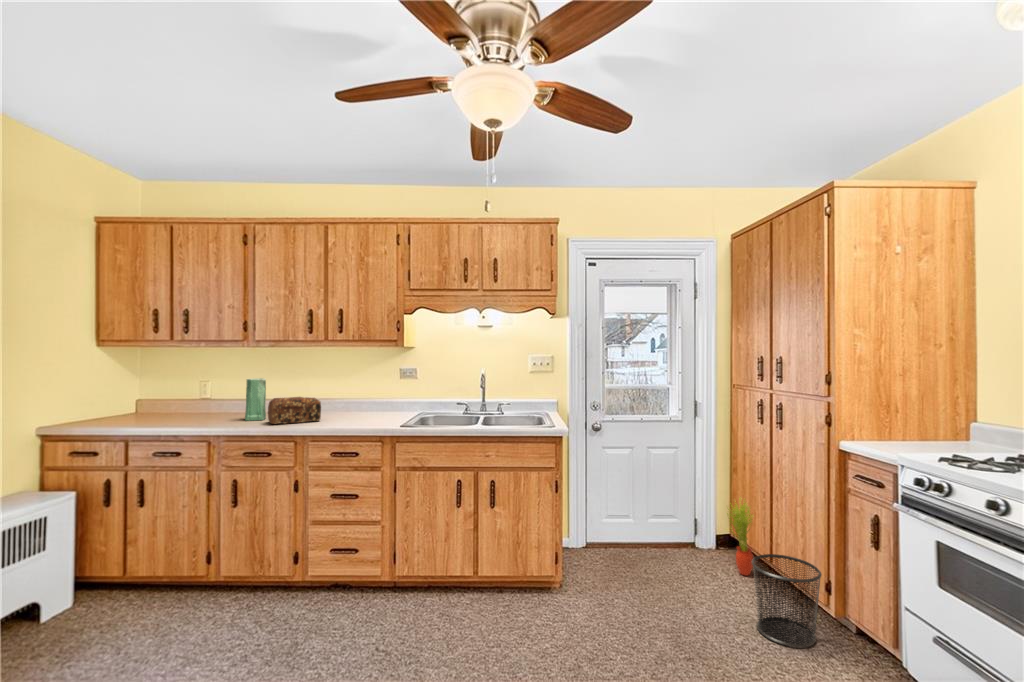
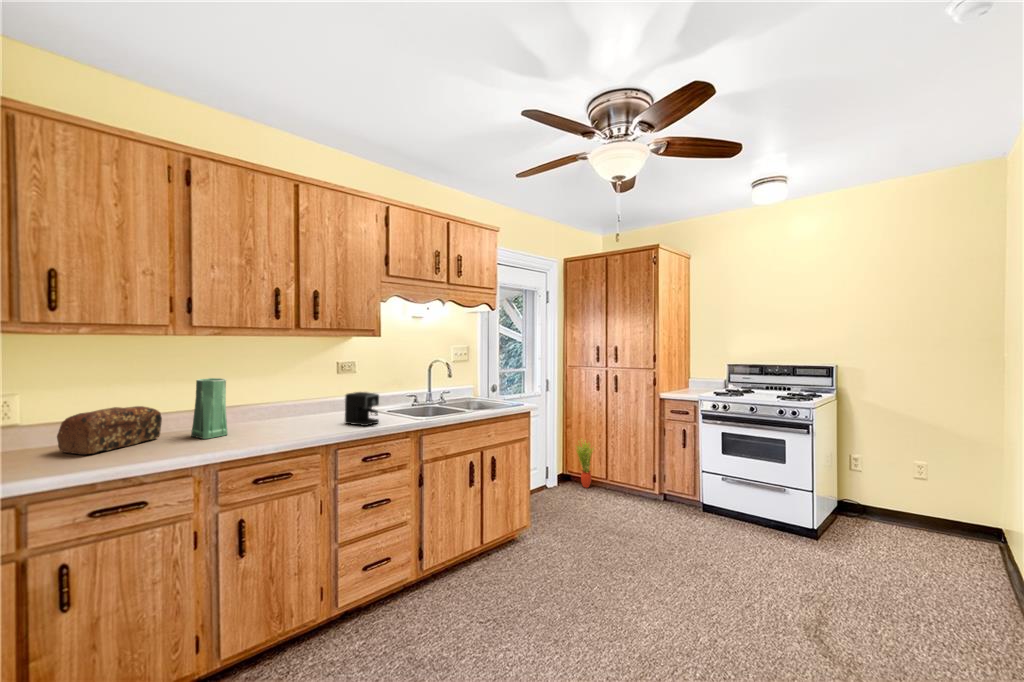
coffee maker: none [340,396,387,425] -> present [345,392,379,426]
bread loaf: present [268,397,321,424] -> present [57,406,162,455]
waste bin: present [751,554,822,647] -> none [627,467,665,517]

